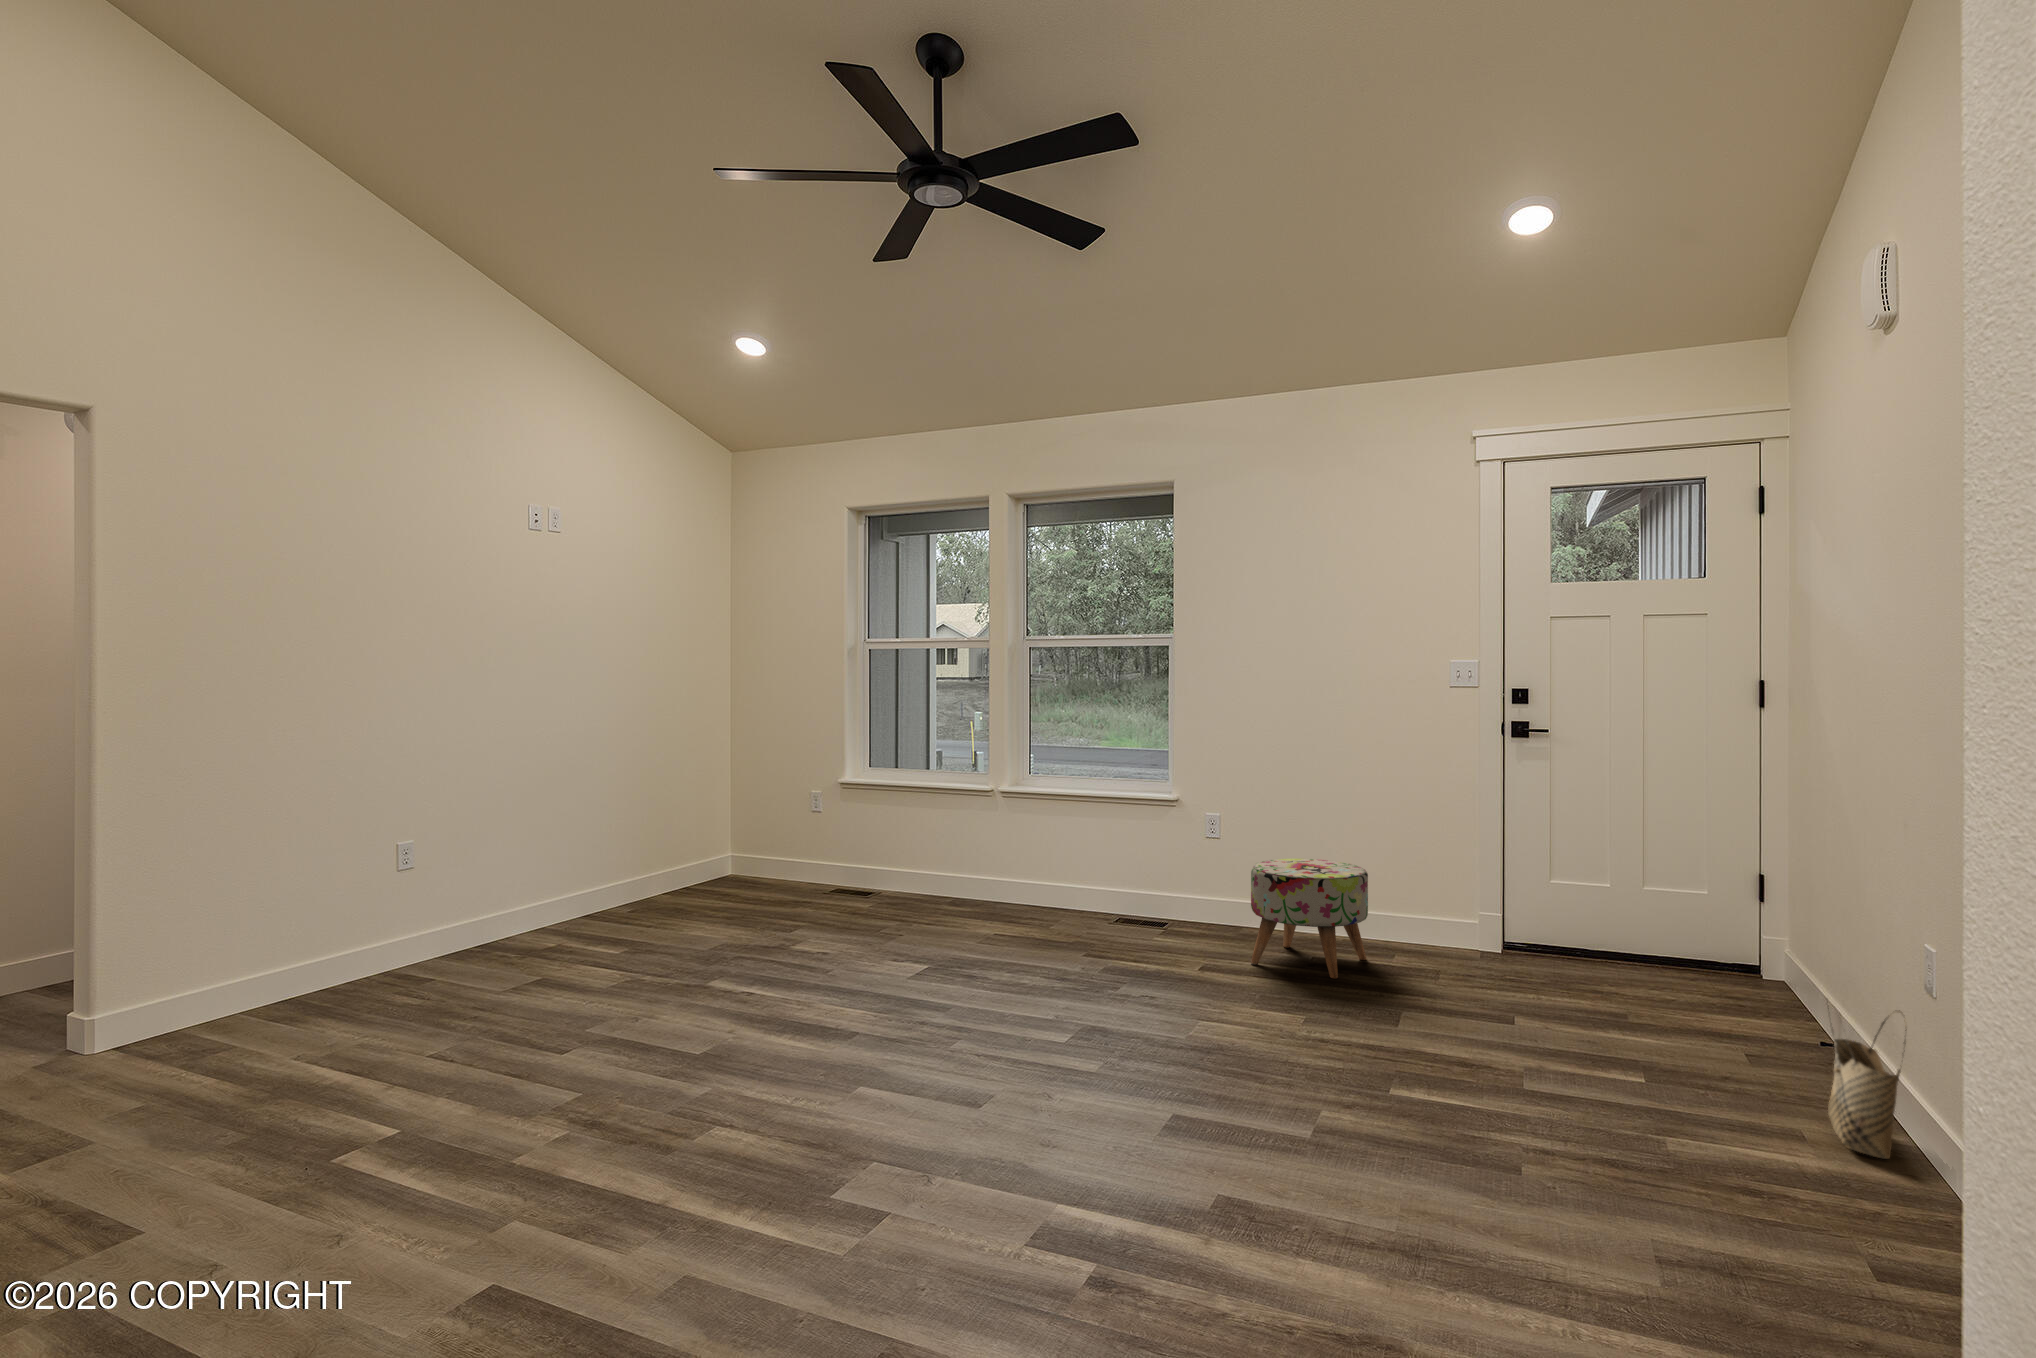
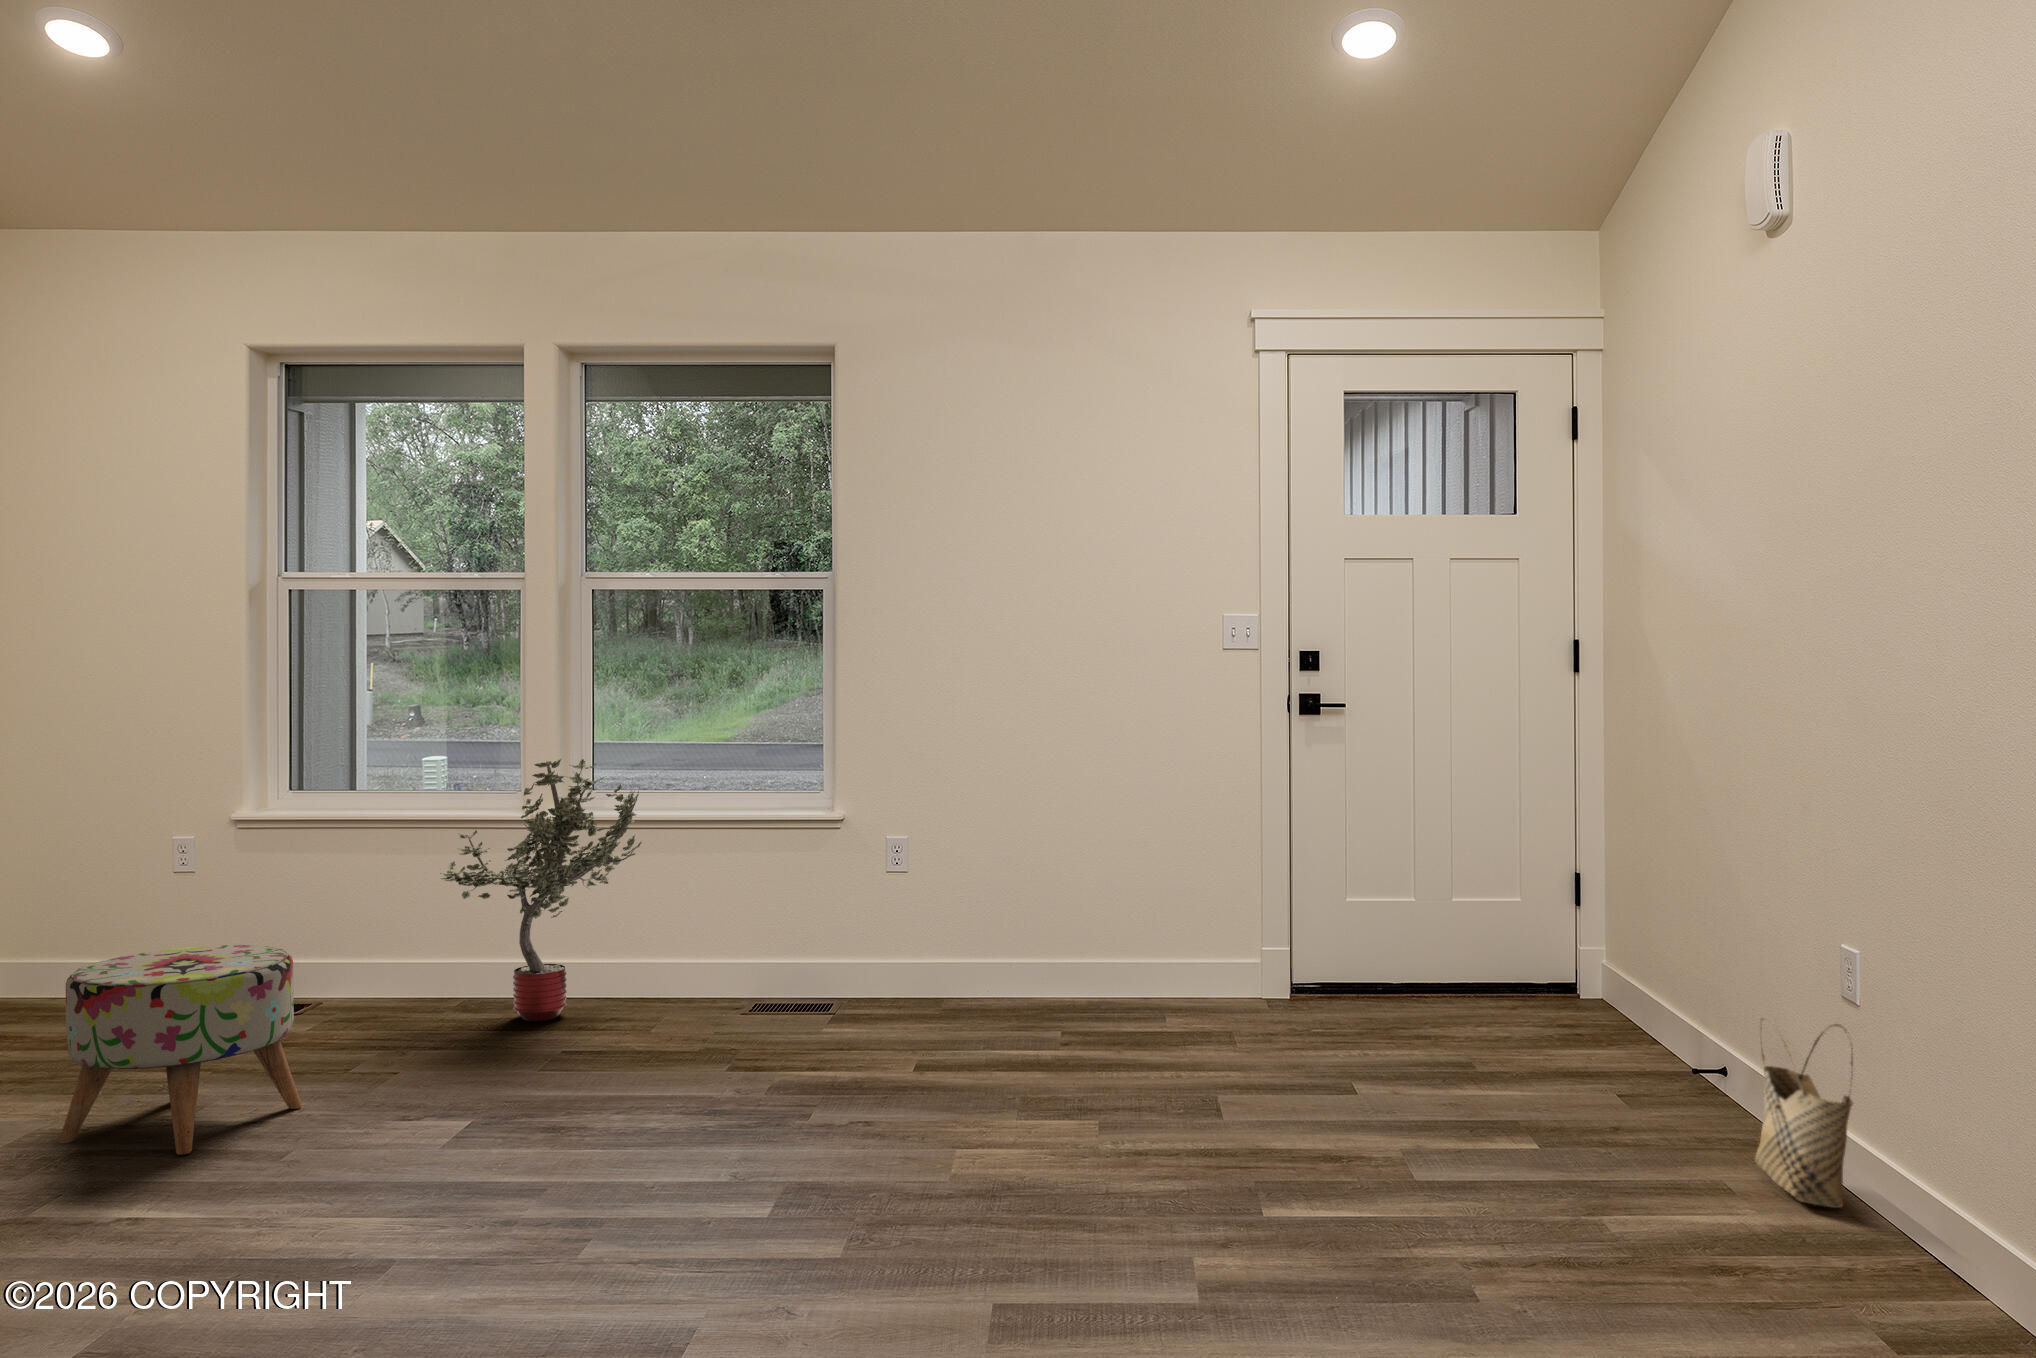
potted tree: none [930,752,1044,915] -> present [440,759,642,1021]
ottoman: present [1251,859,1368,978] -> present [59,945,302,1155]

